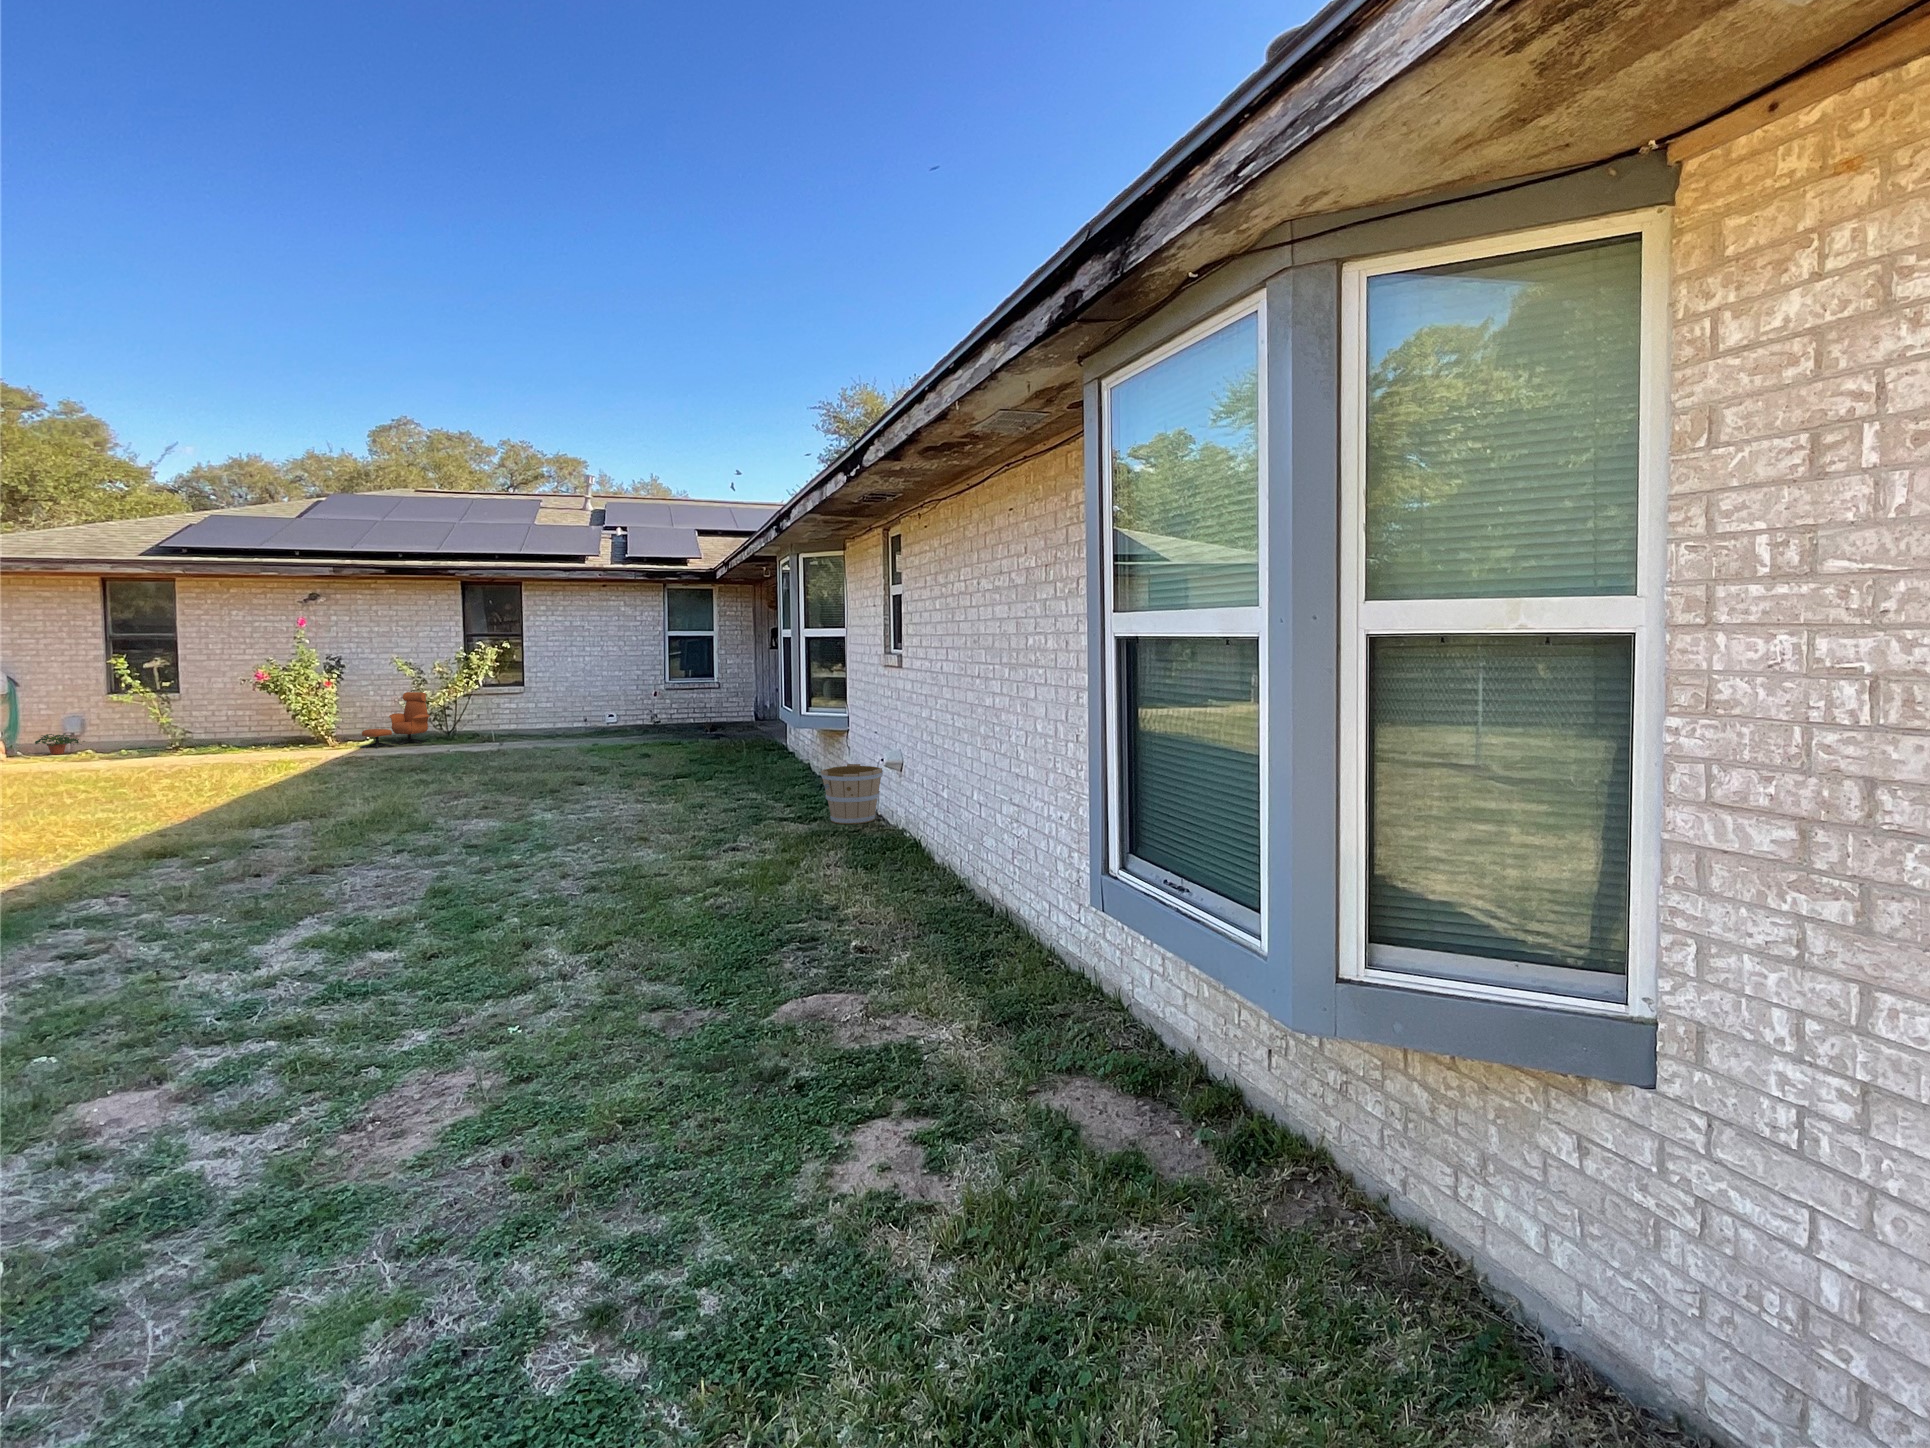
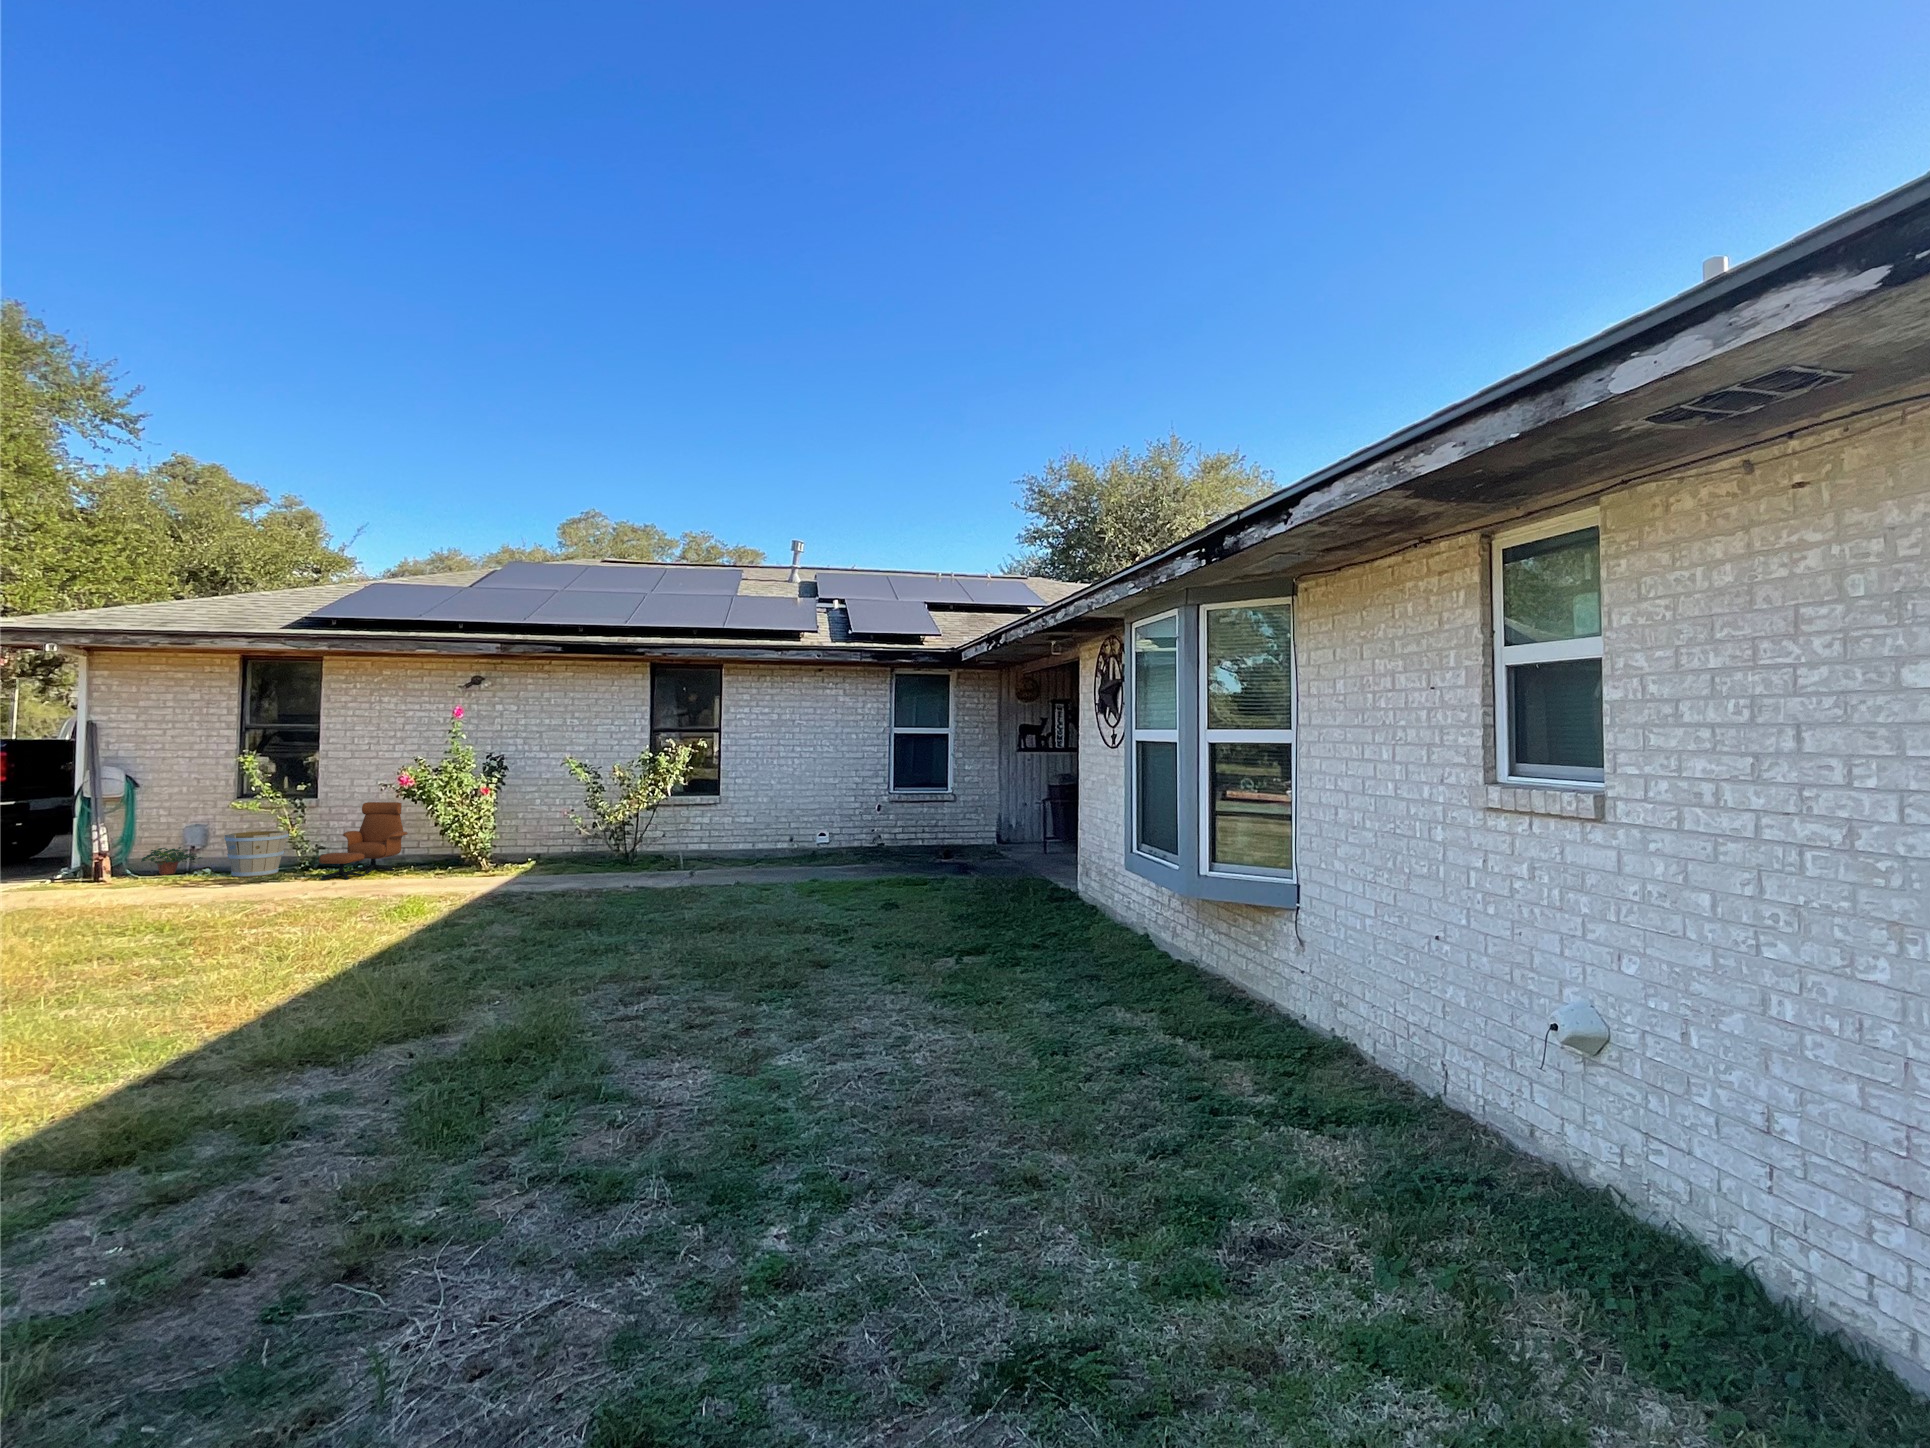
lounge chair: present [360,692,430,748] -> present [319,802,408,880]
wooden bucket: present [821,764,883,824] -> present [224,830,289,877]

